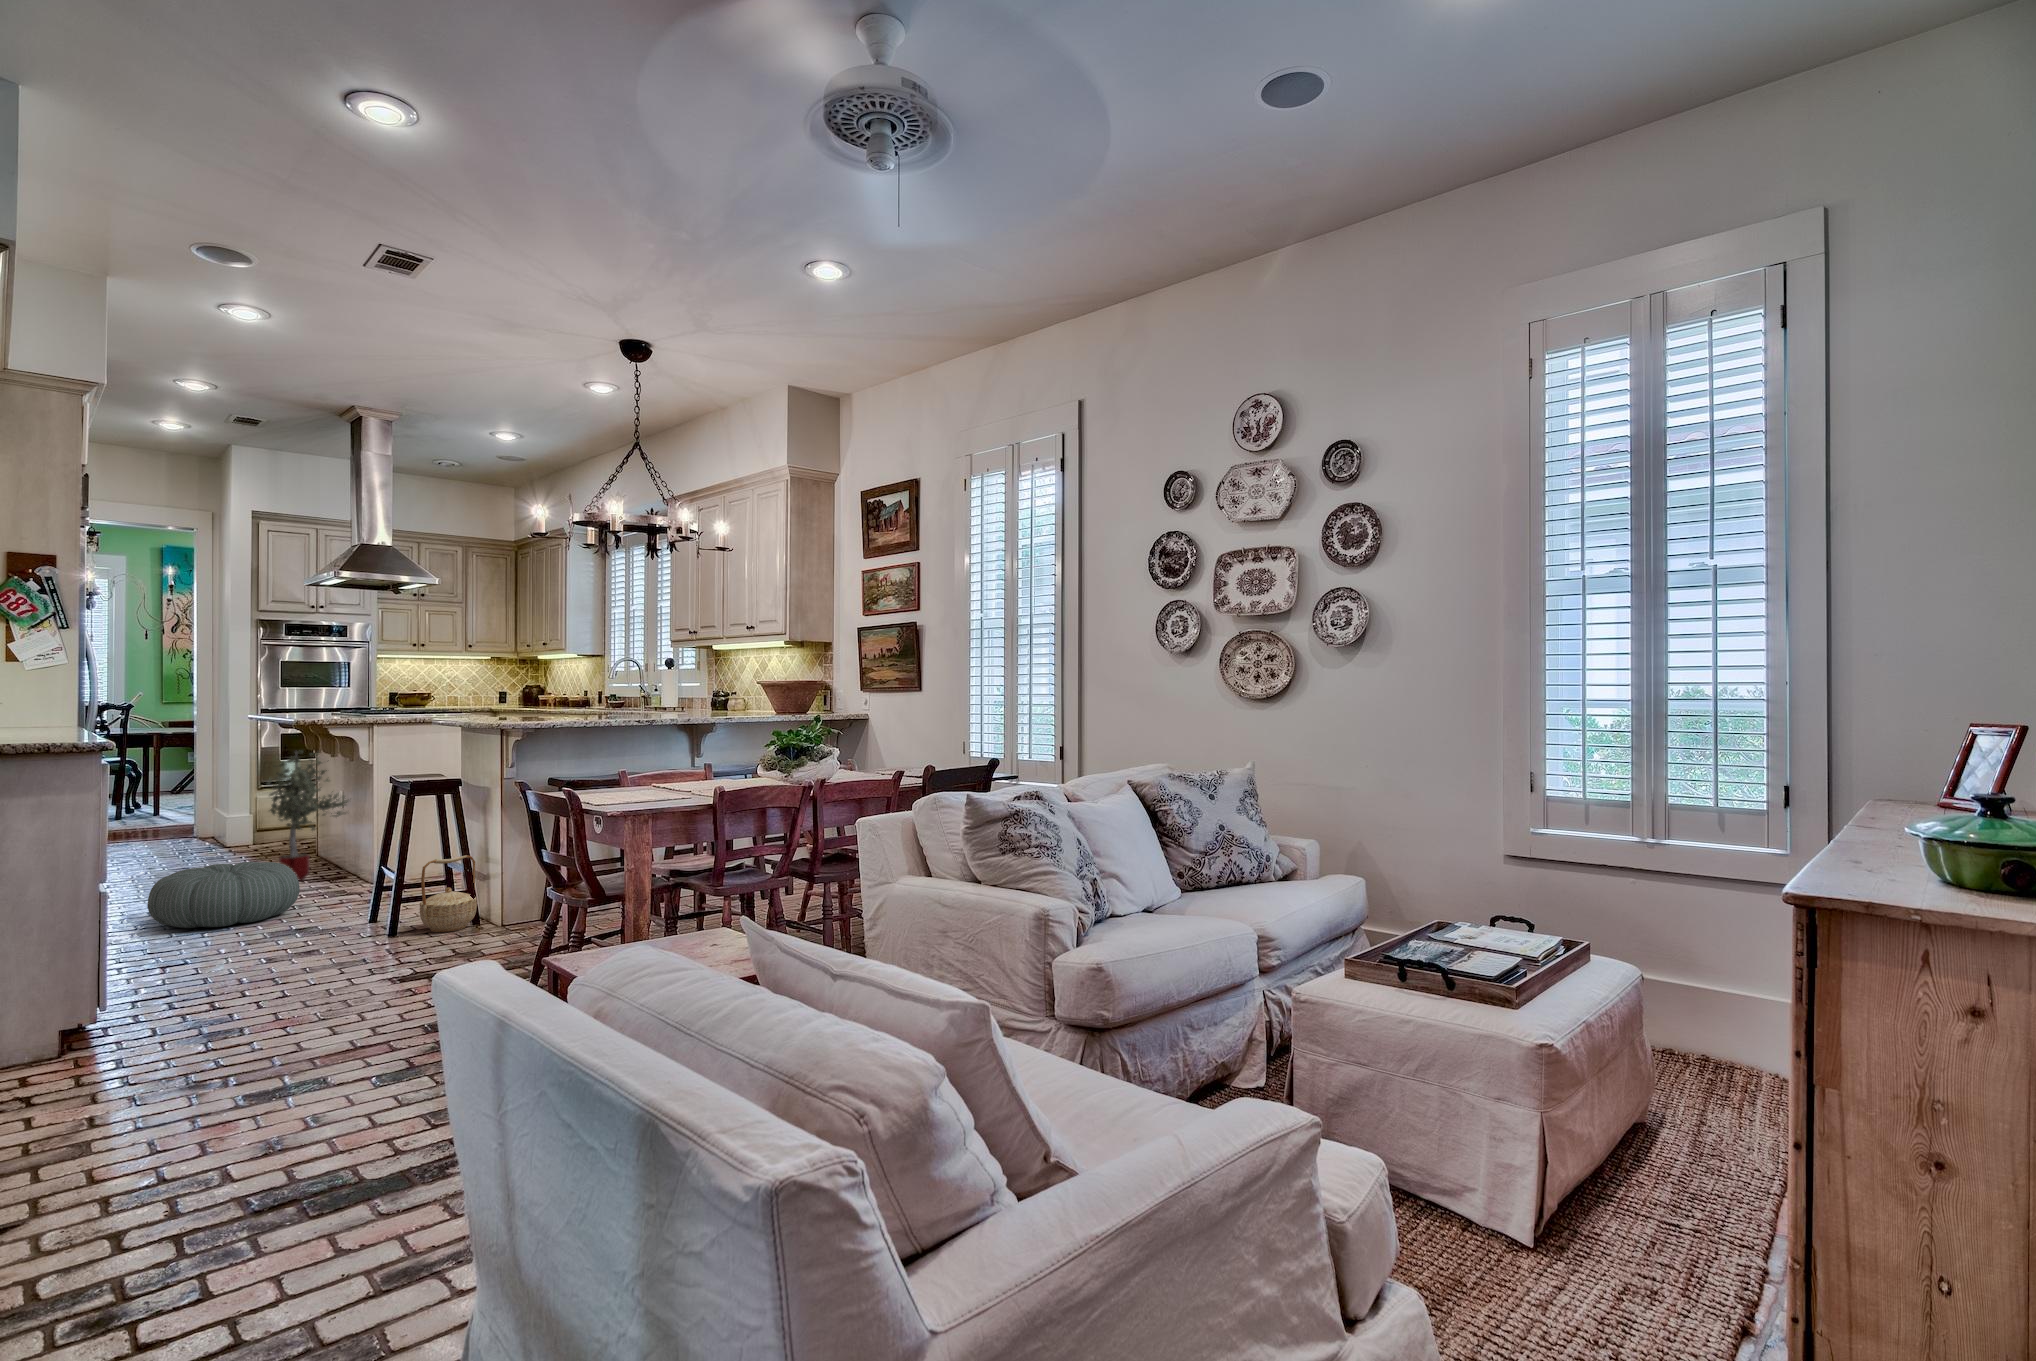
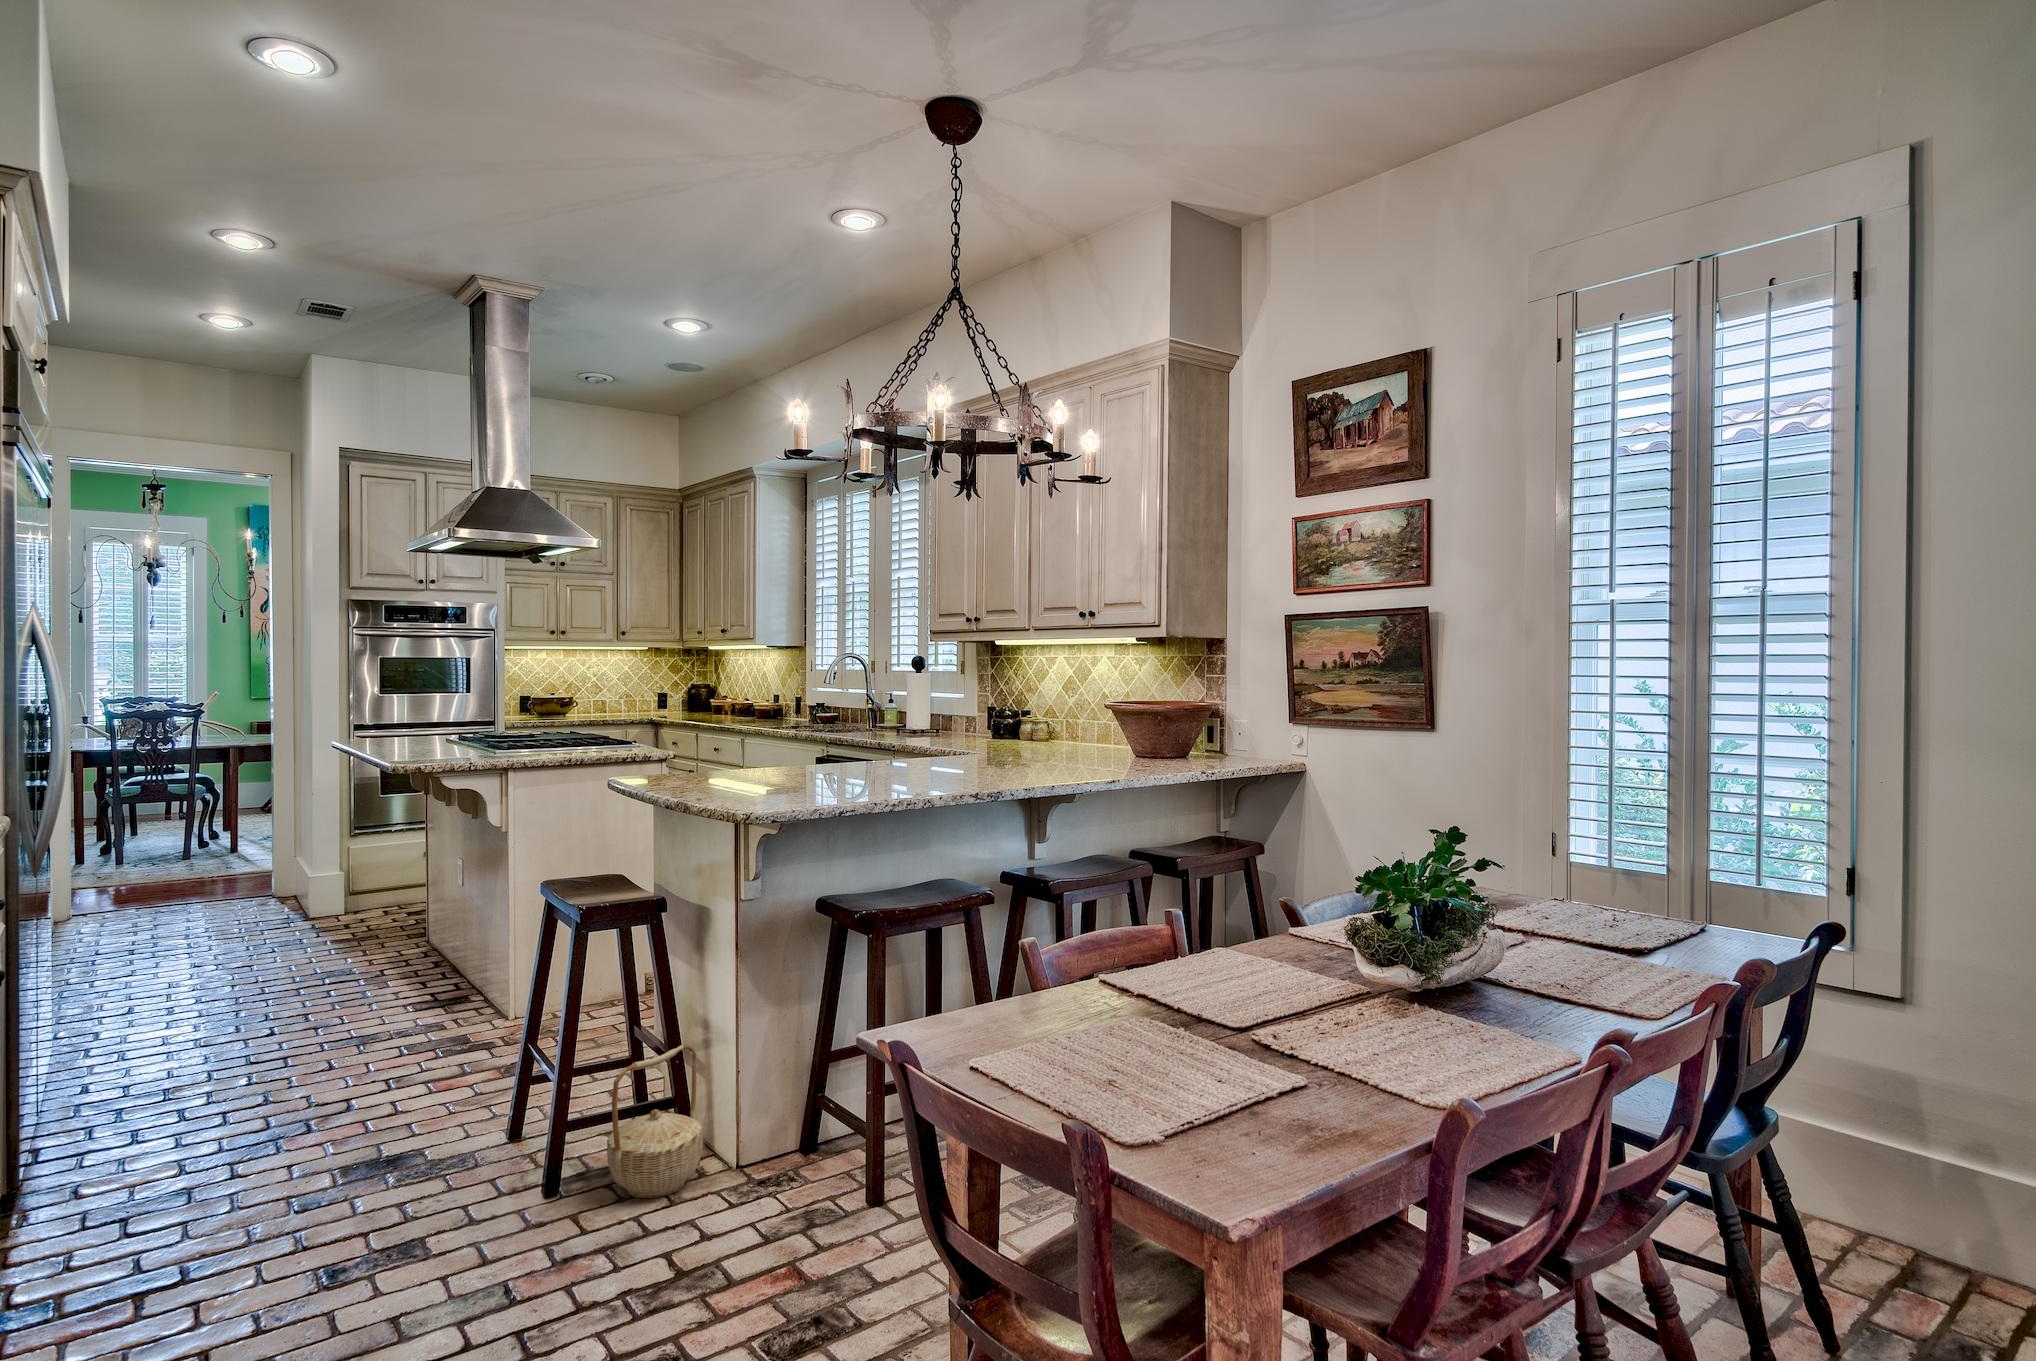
potted tree: present [267,750,348,881] -> none [349,811,479,1018]
pouf: present [147,862,300,928] -> none [162,1018,404,1156]

